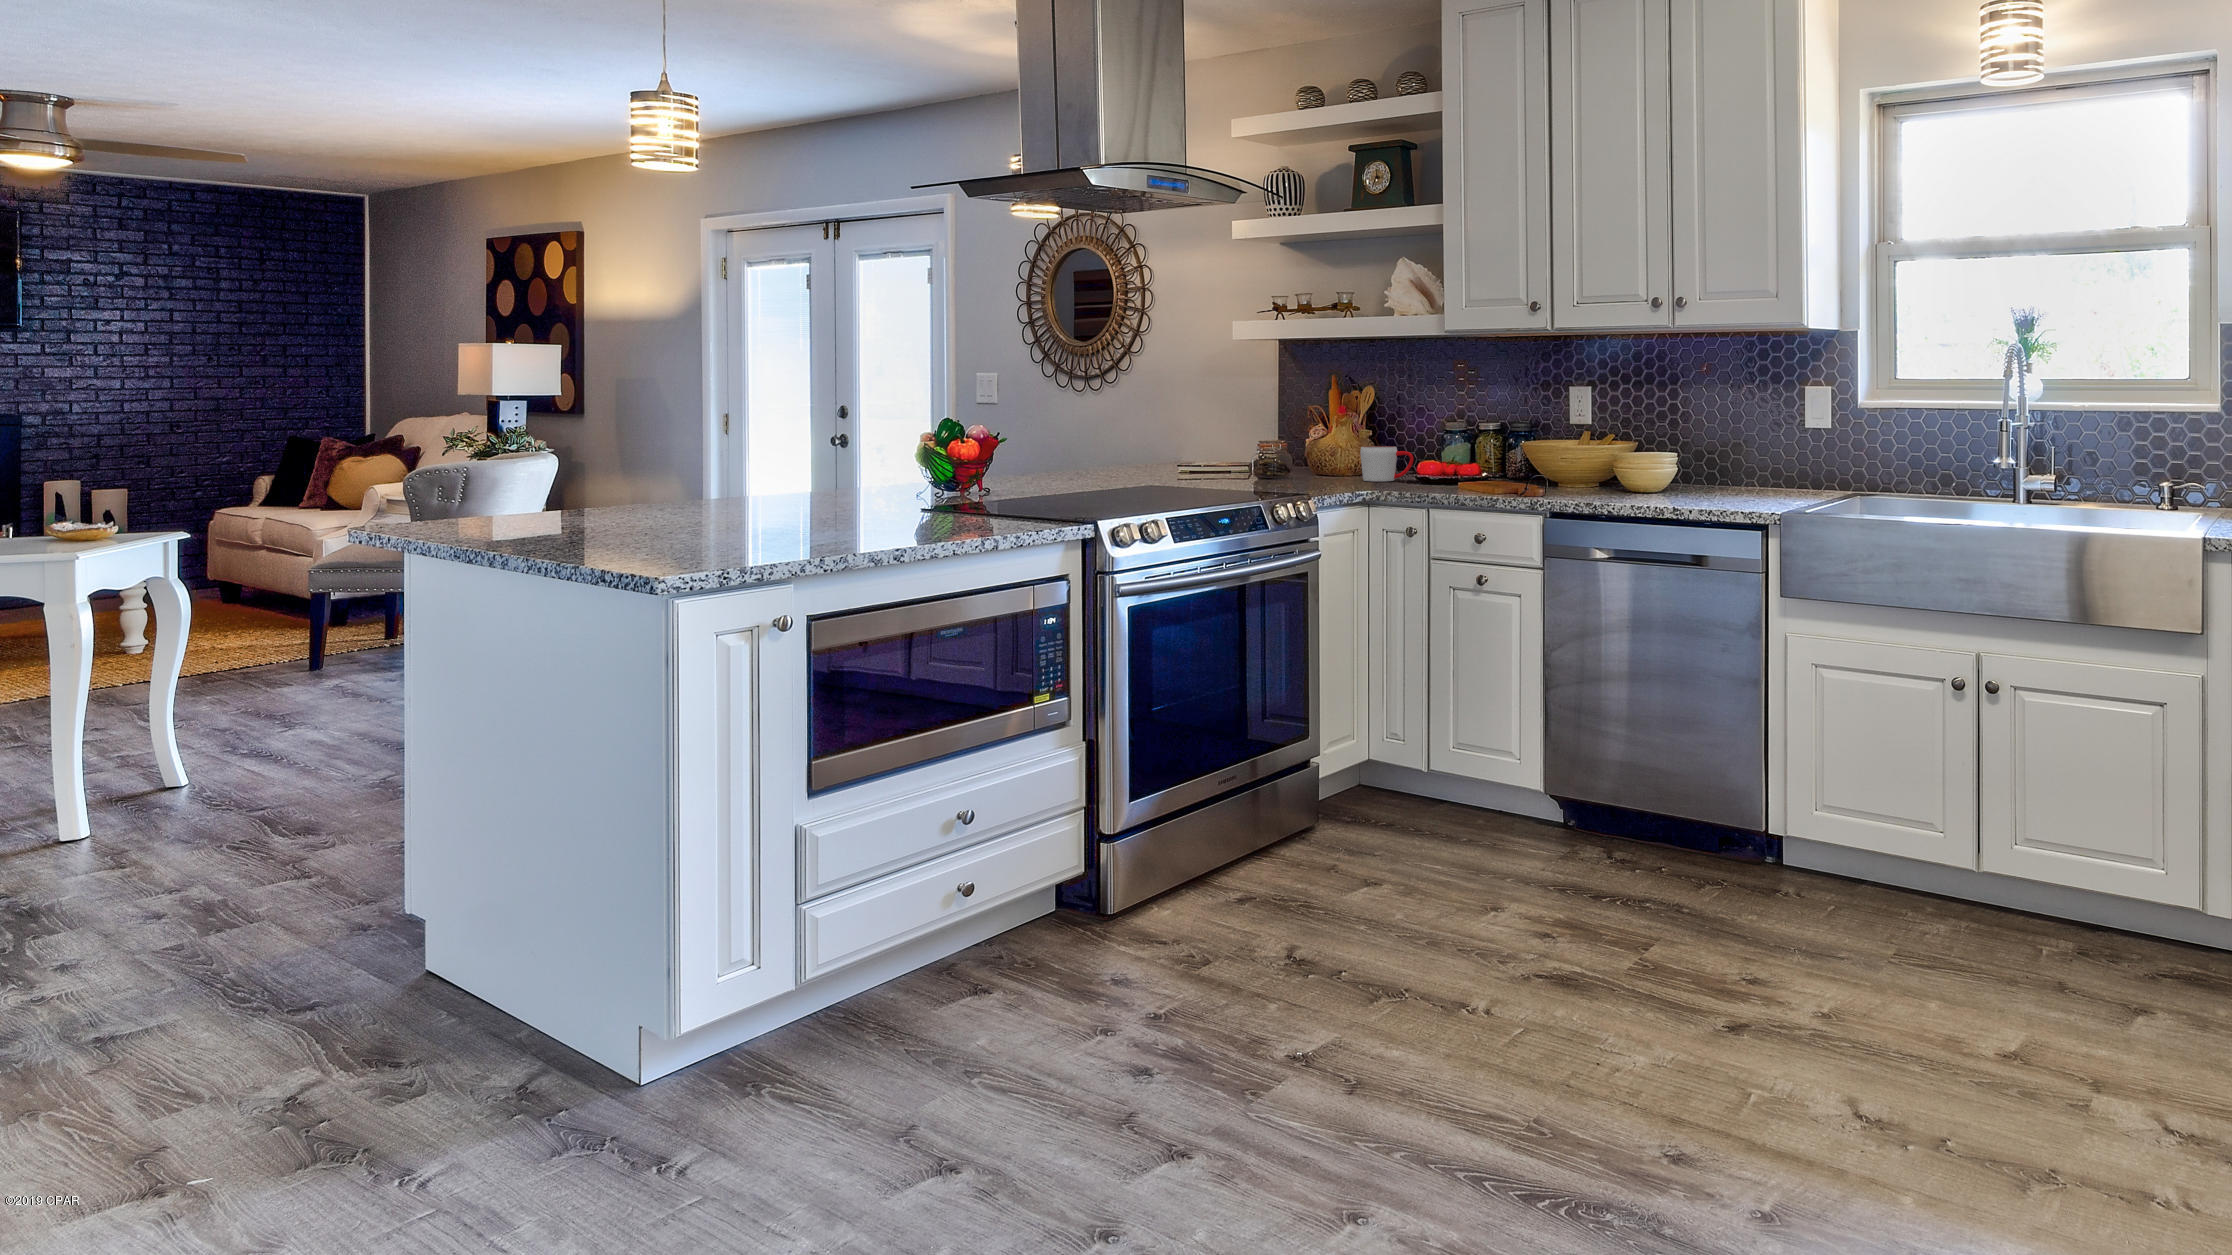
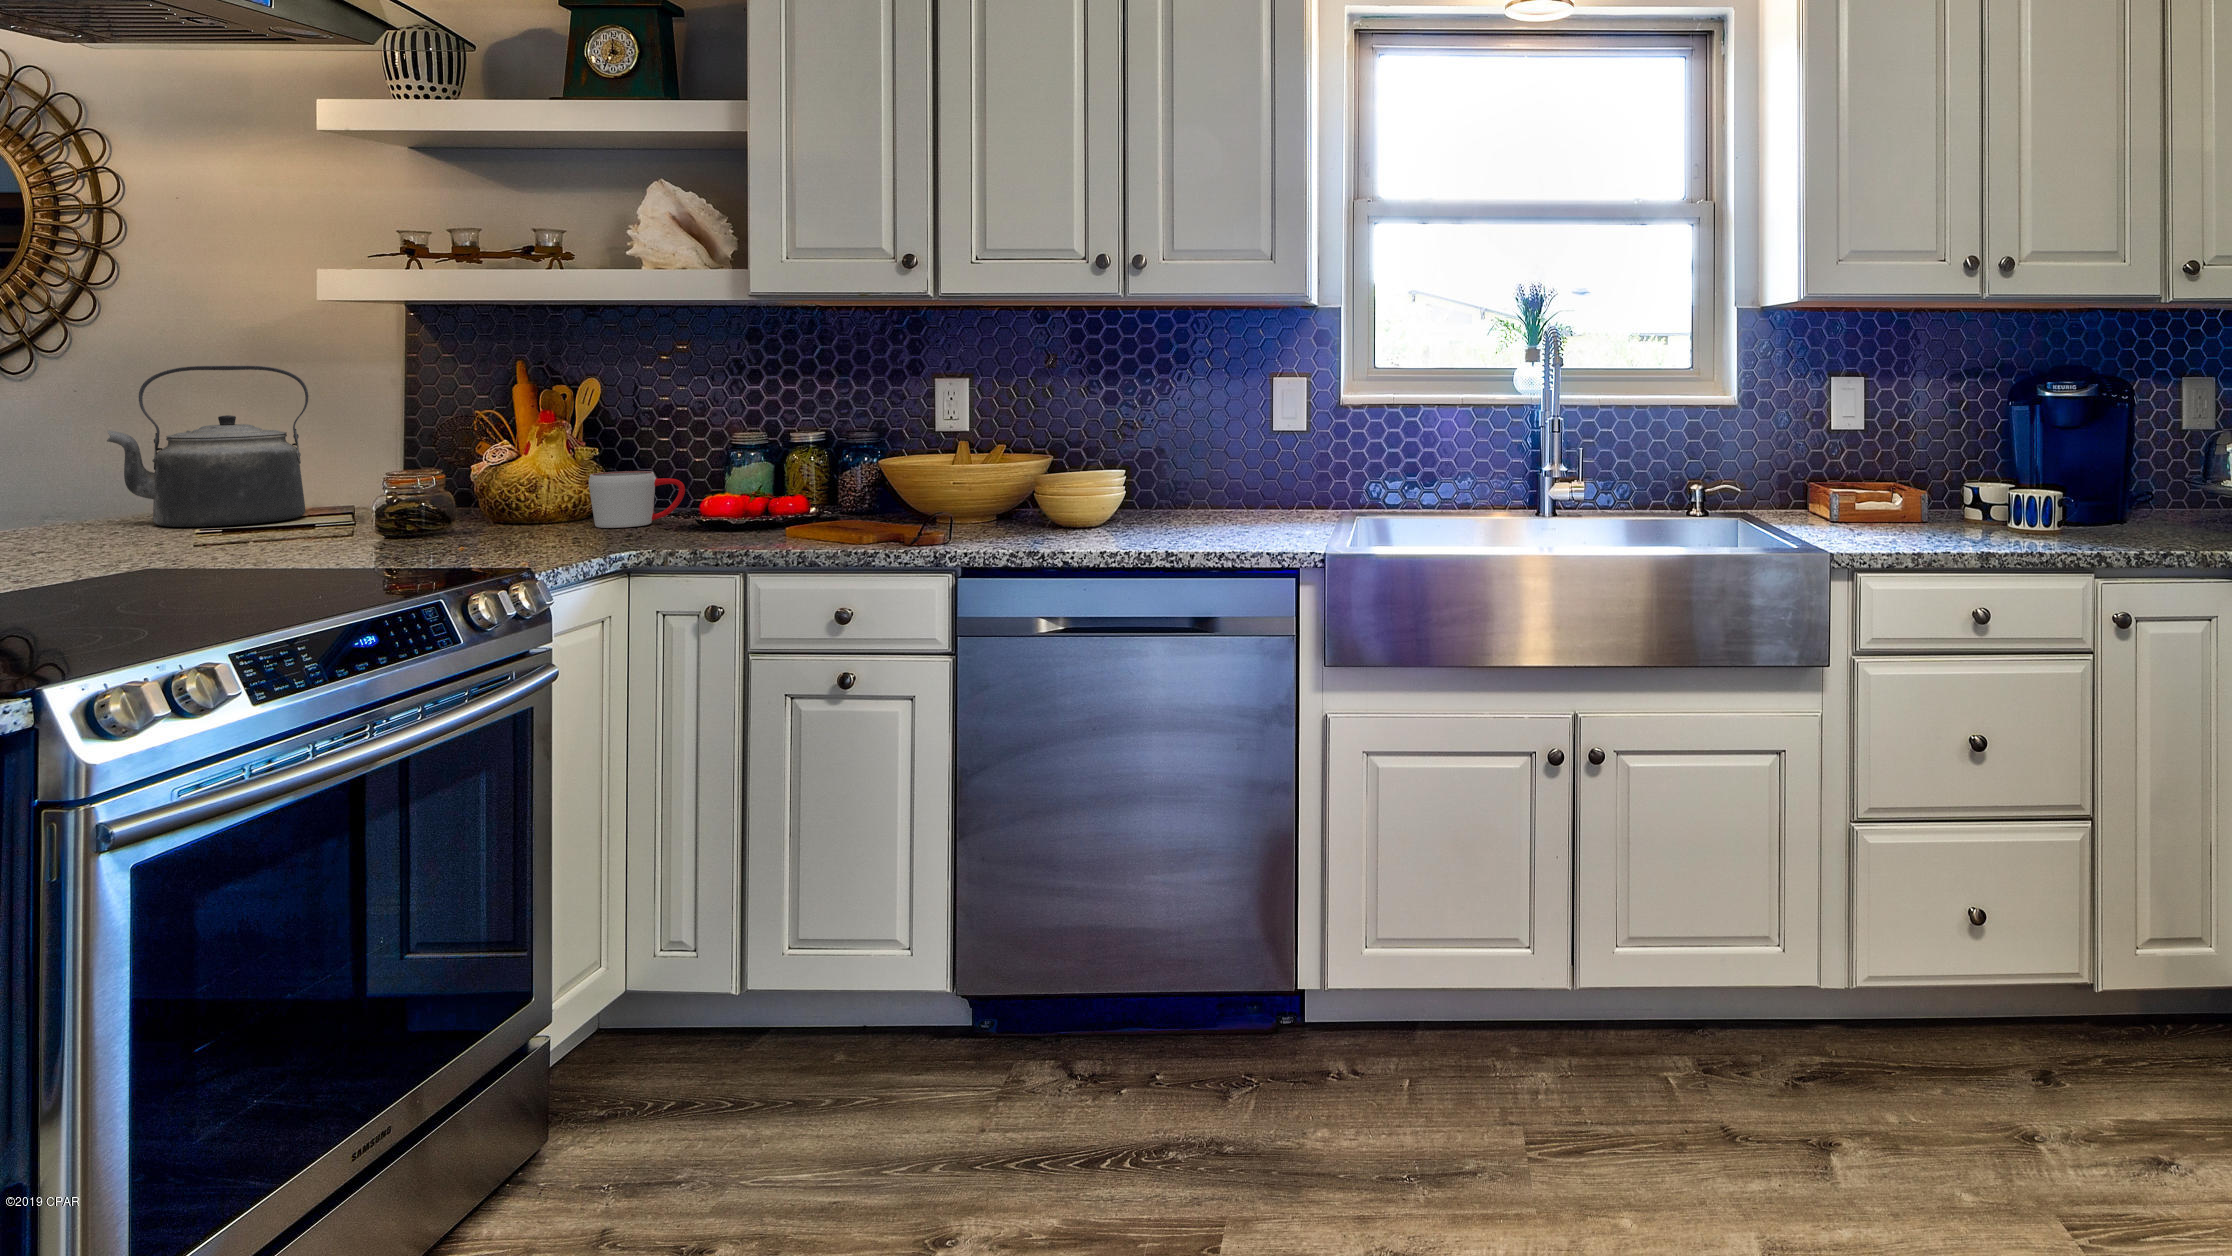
kettle: none [1140,377,1229,471] -> present [107,366,308,527]

